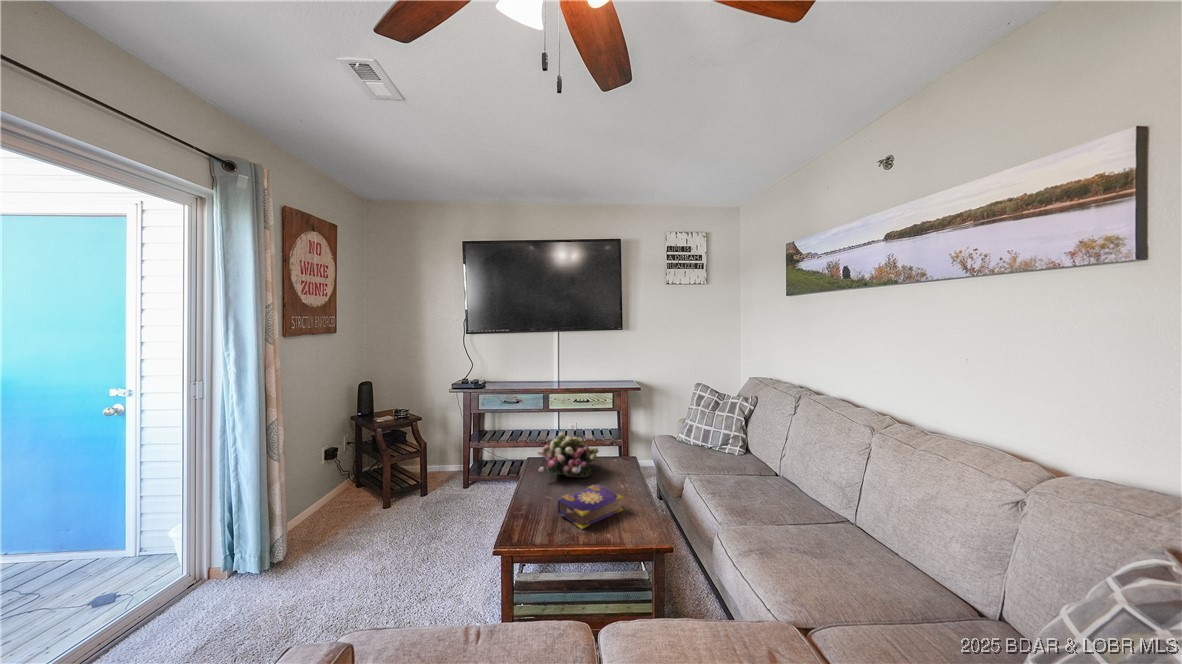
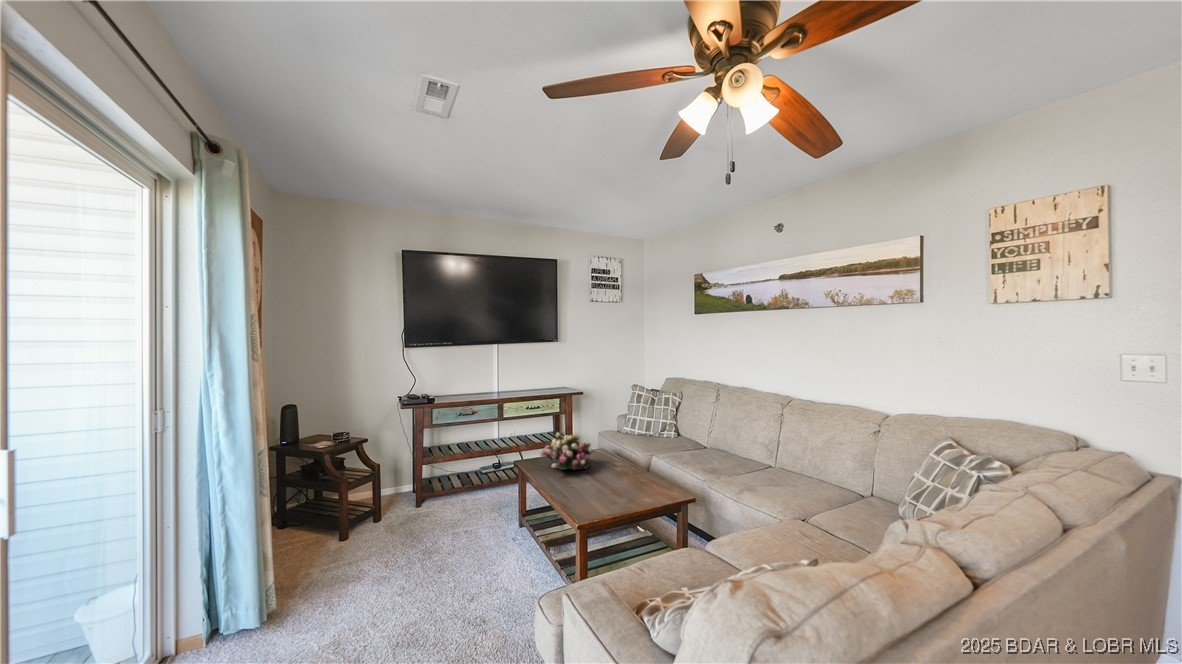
book: present [557,485,623,529] -> none [598,469,643,502]

